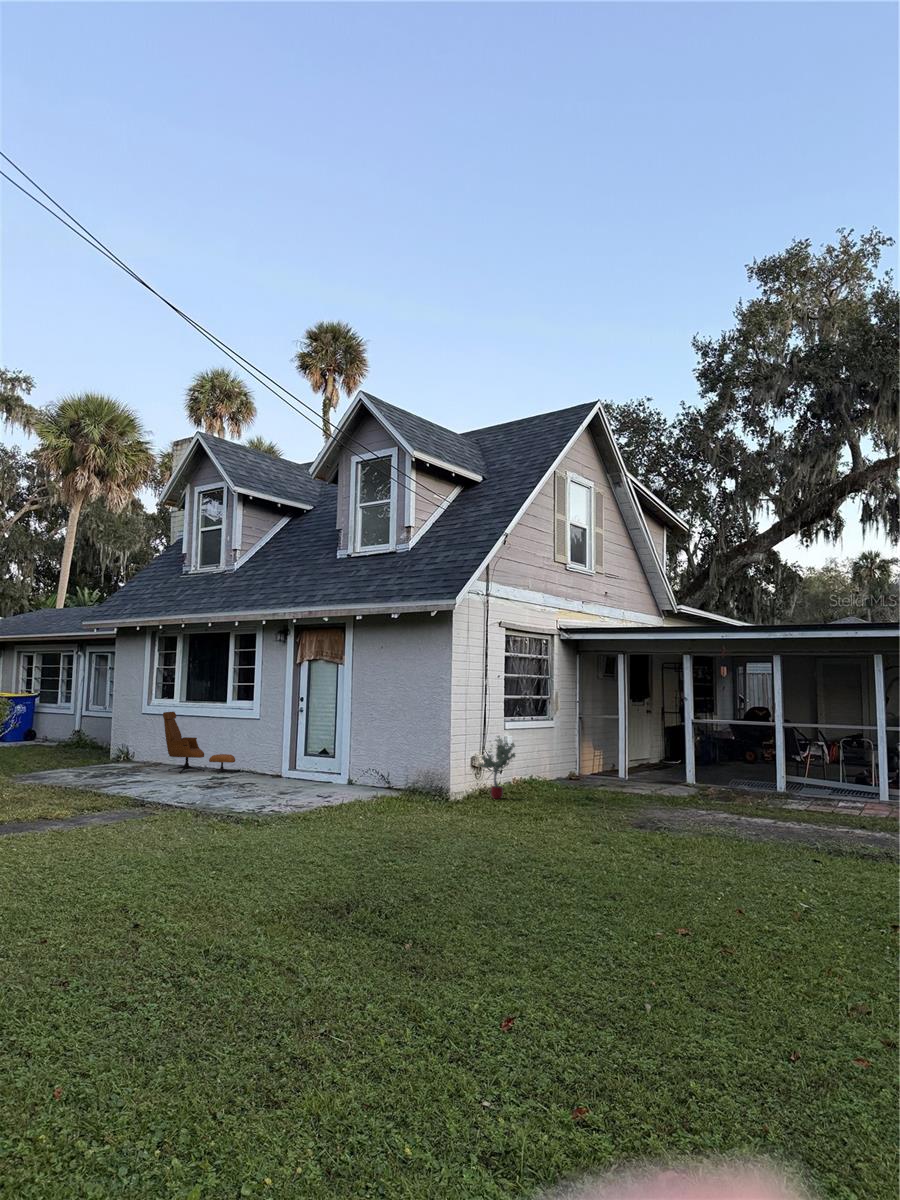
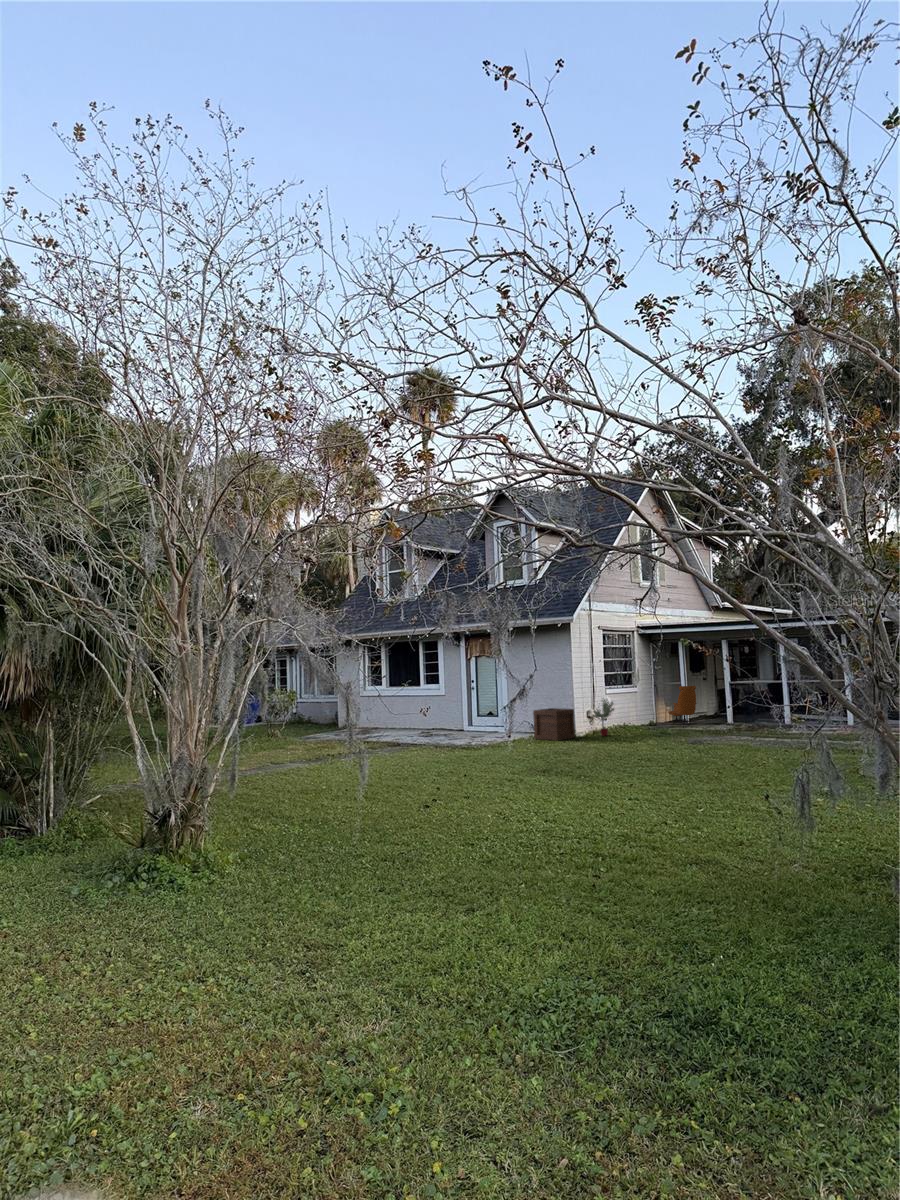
lounge chair: present [163,712,235,773] -> present [668,686,697,724]
wooden crate: none [380,749,449,806] -> present [533,708,575,741]

